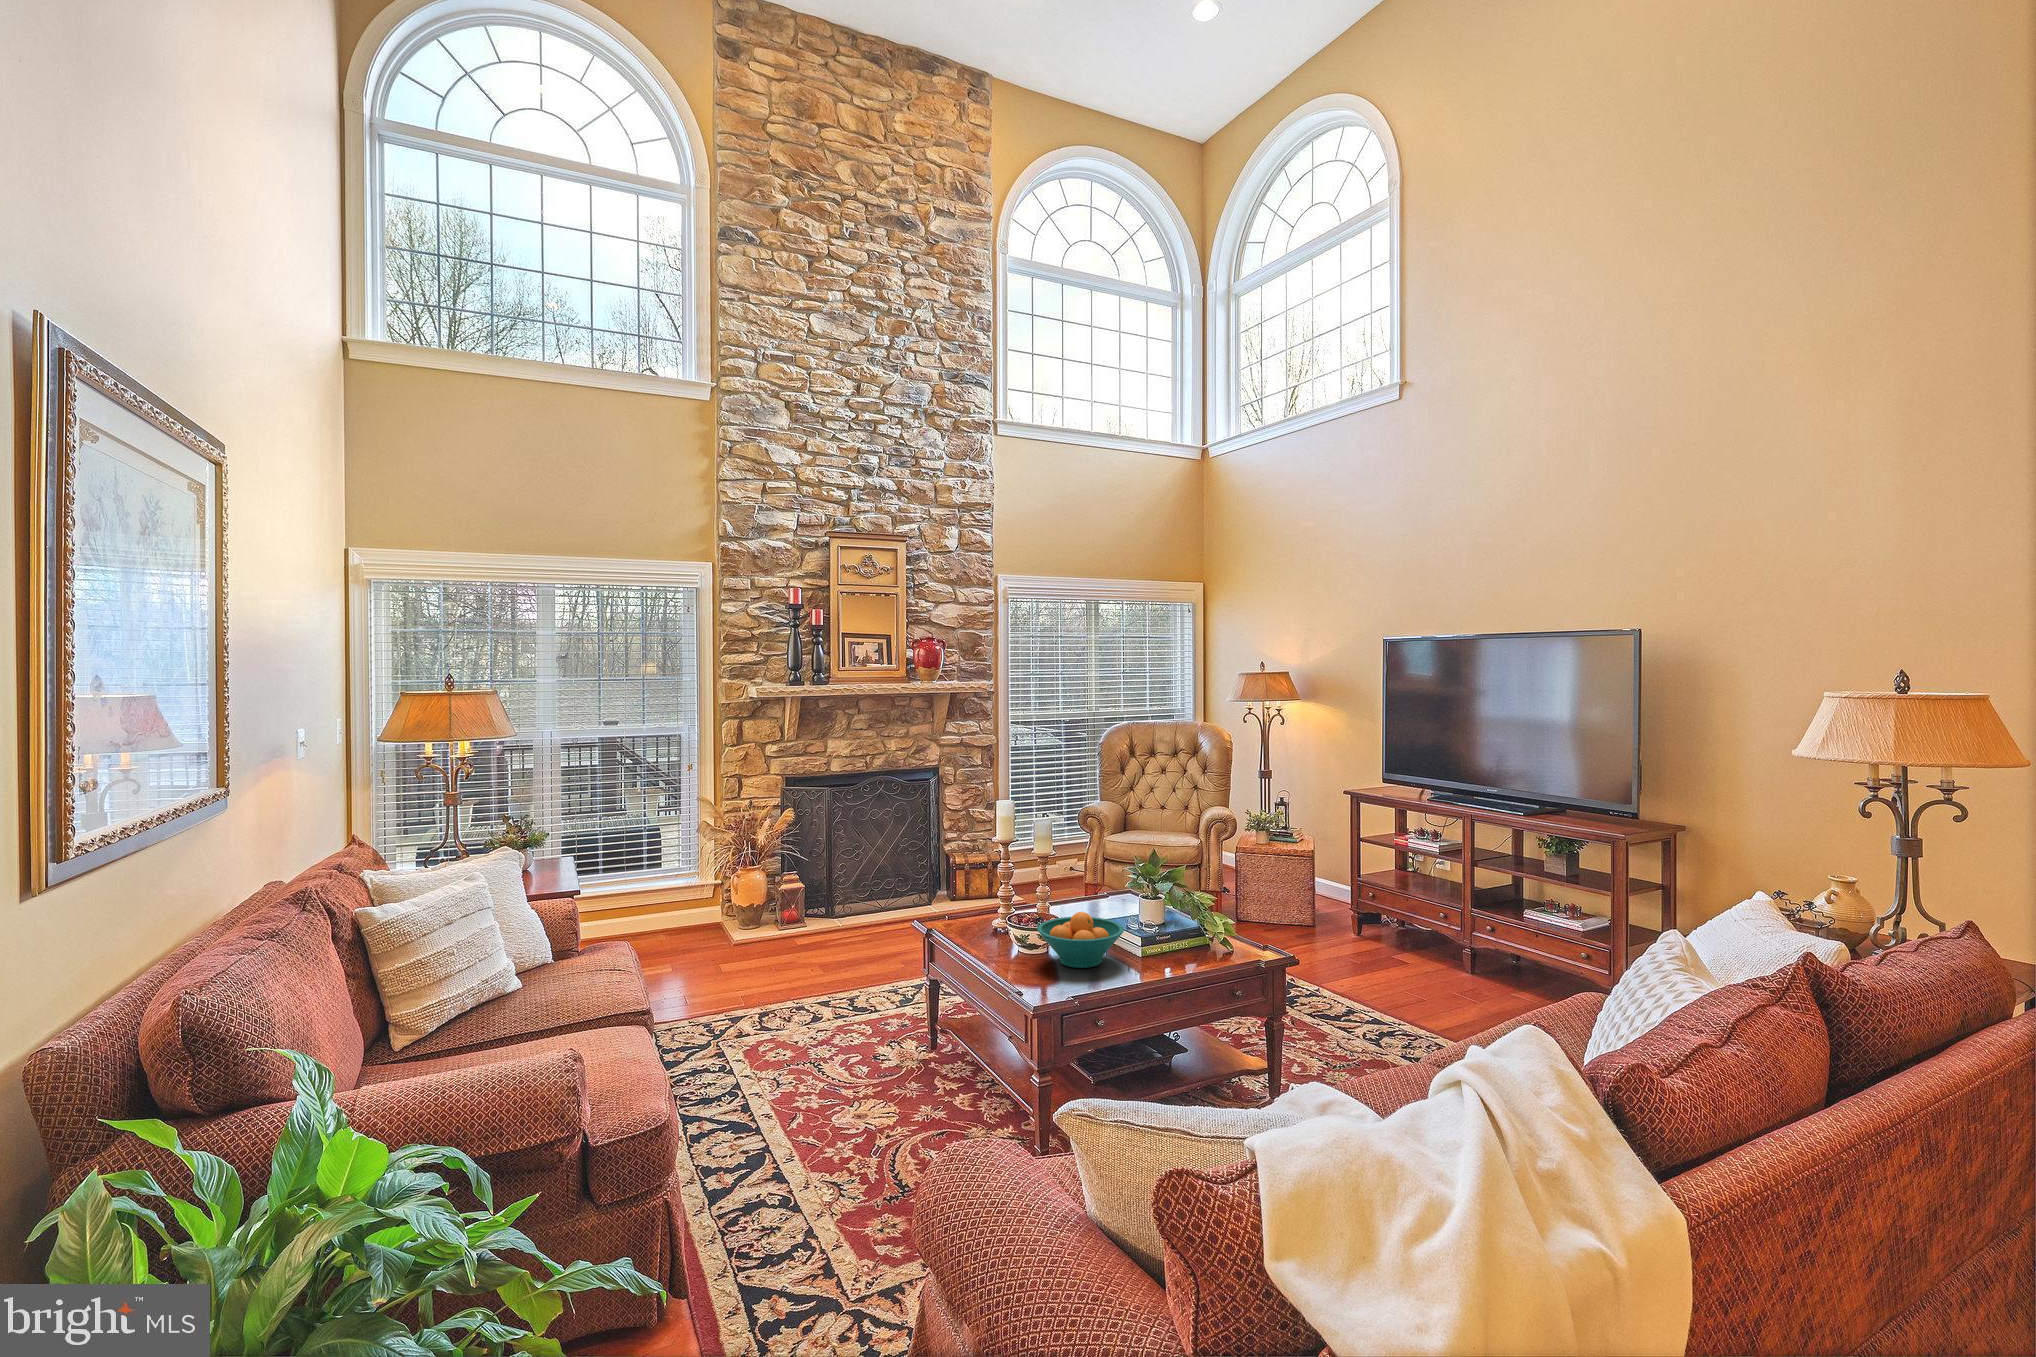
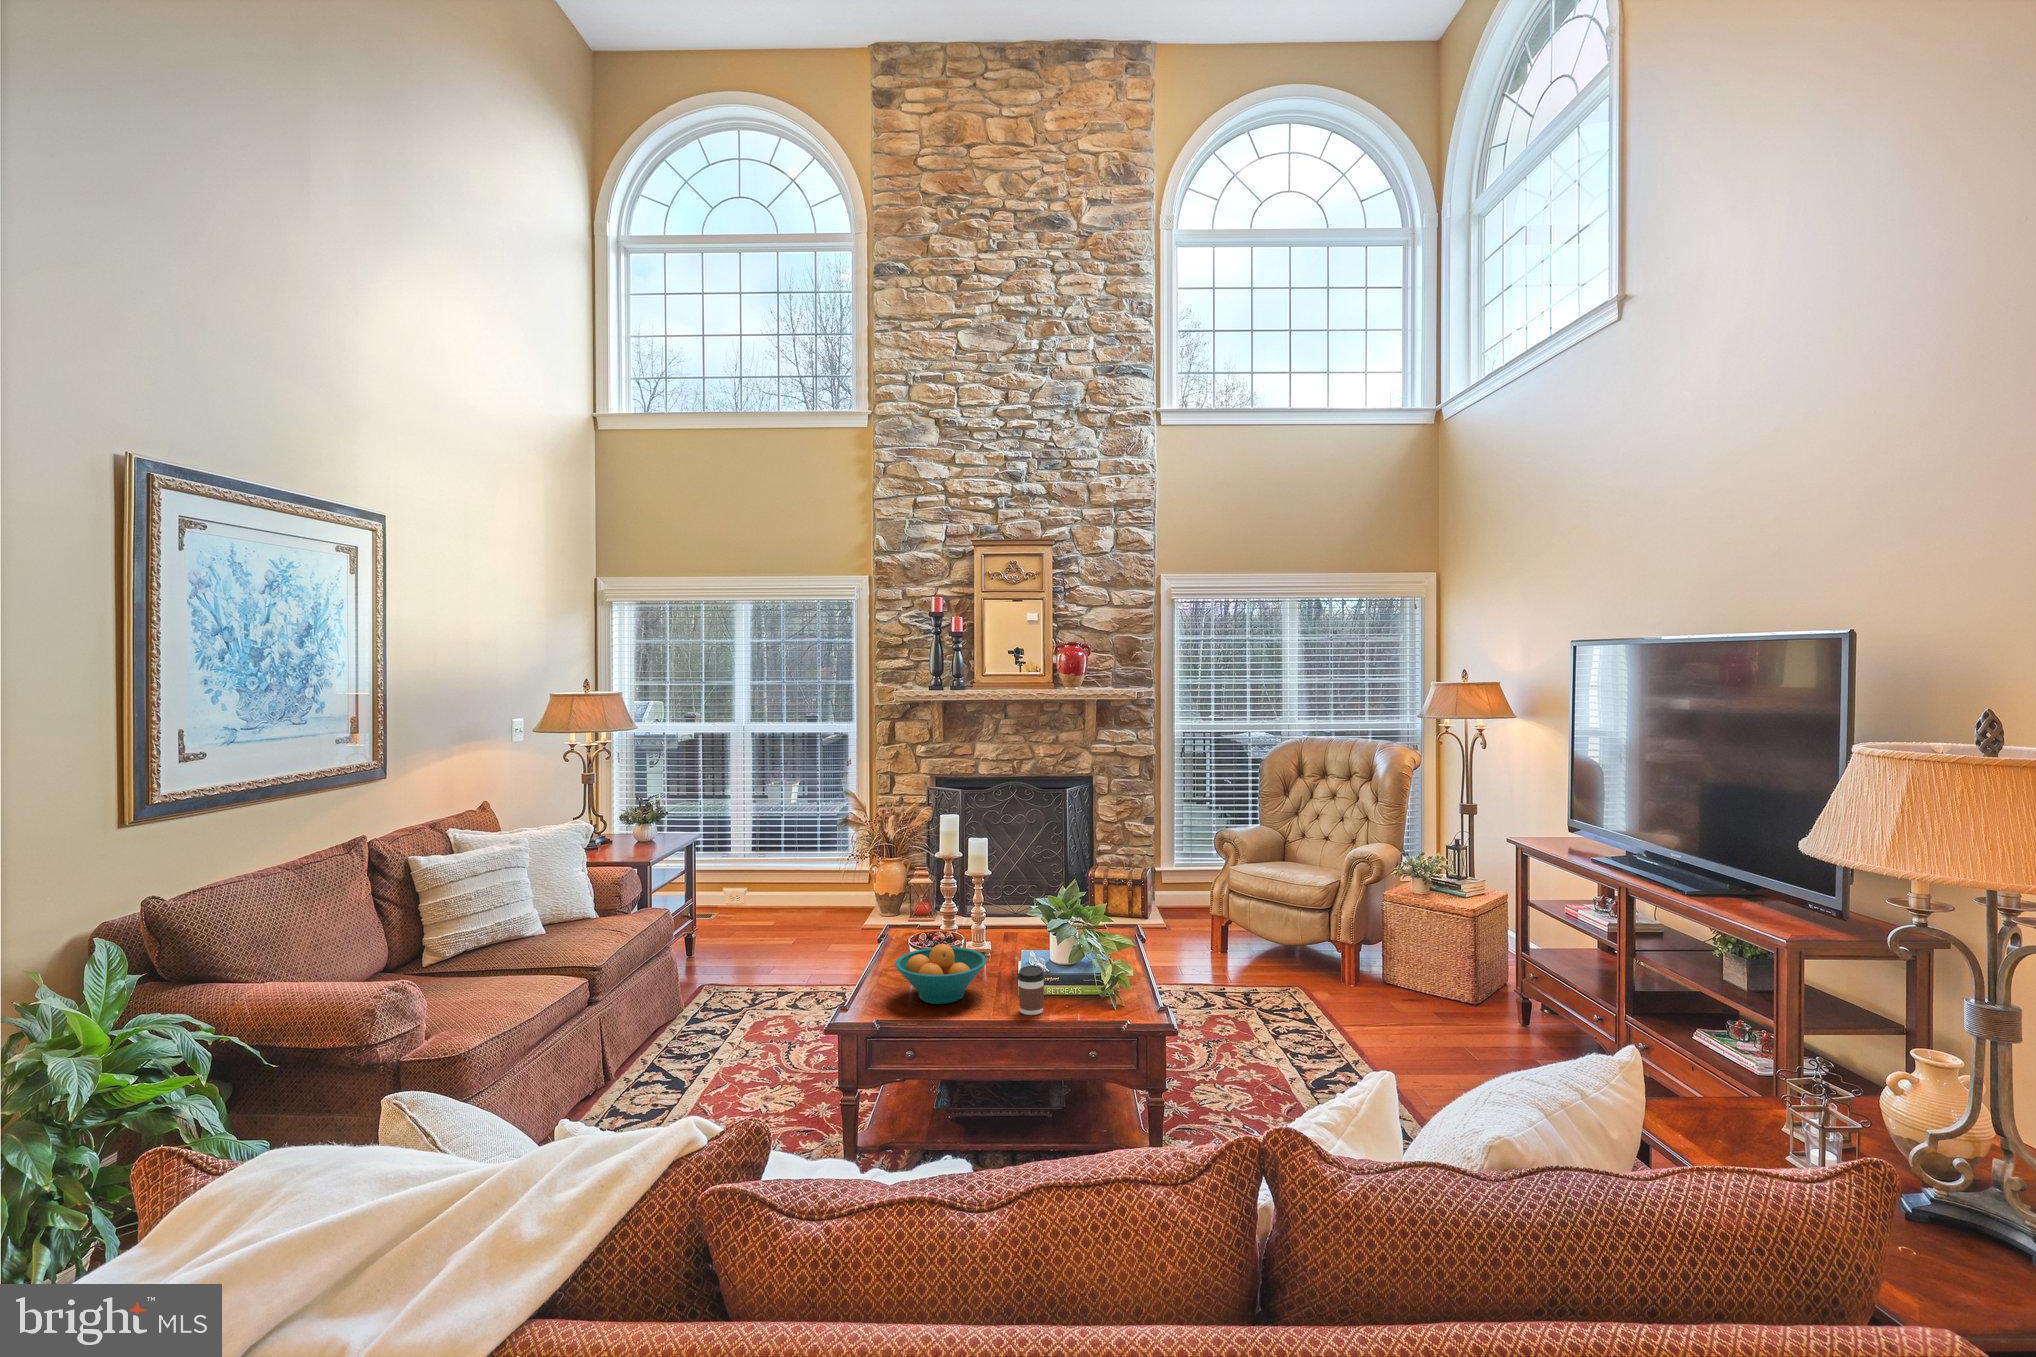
coffee cup: none [1164,919,1189,962] -> present [1018,966,1044,1015]

